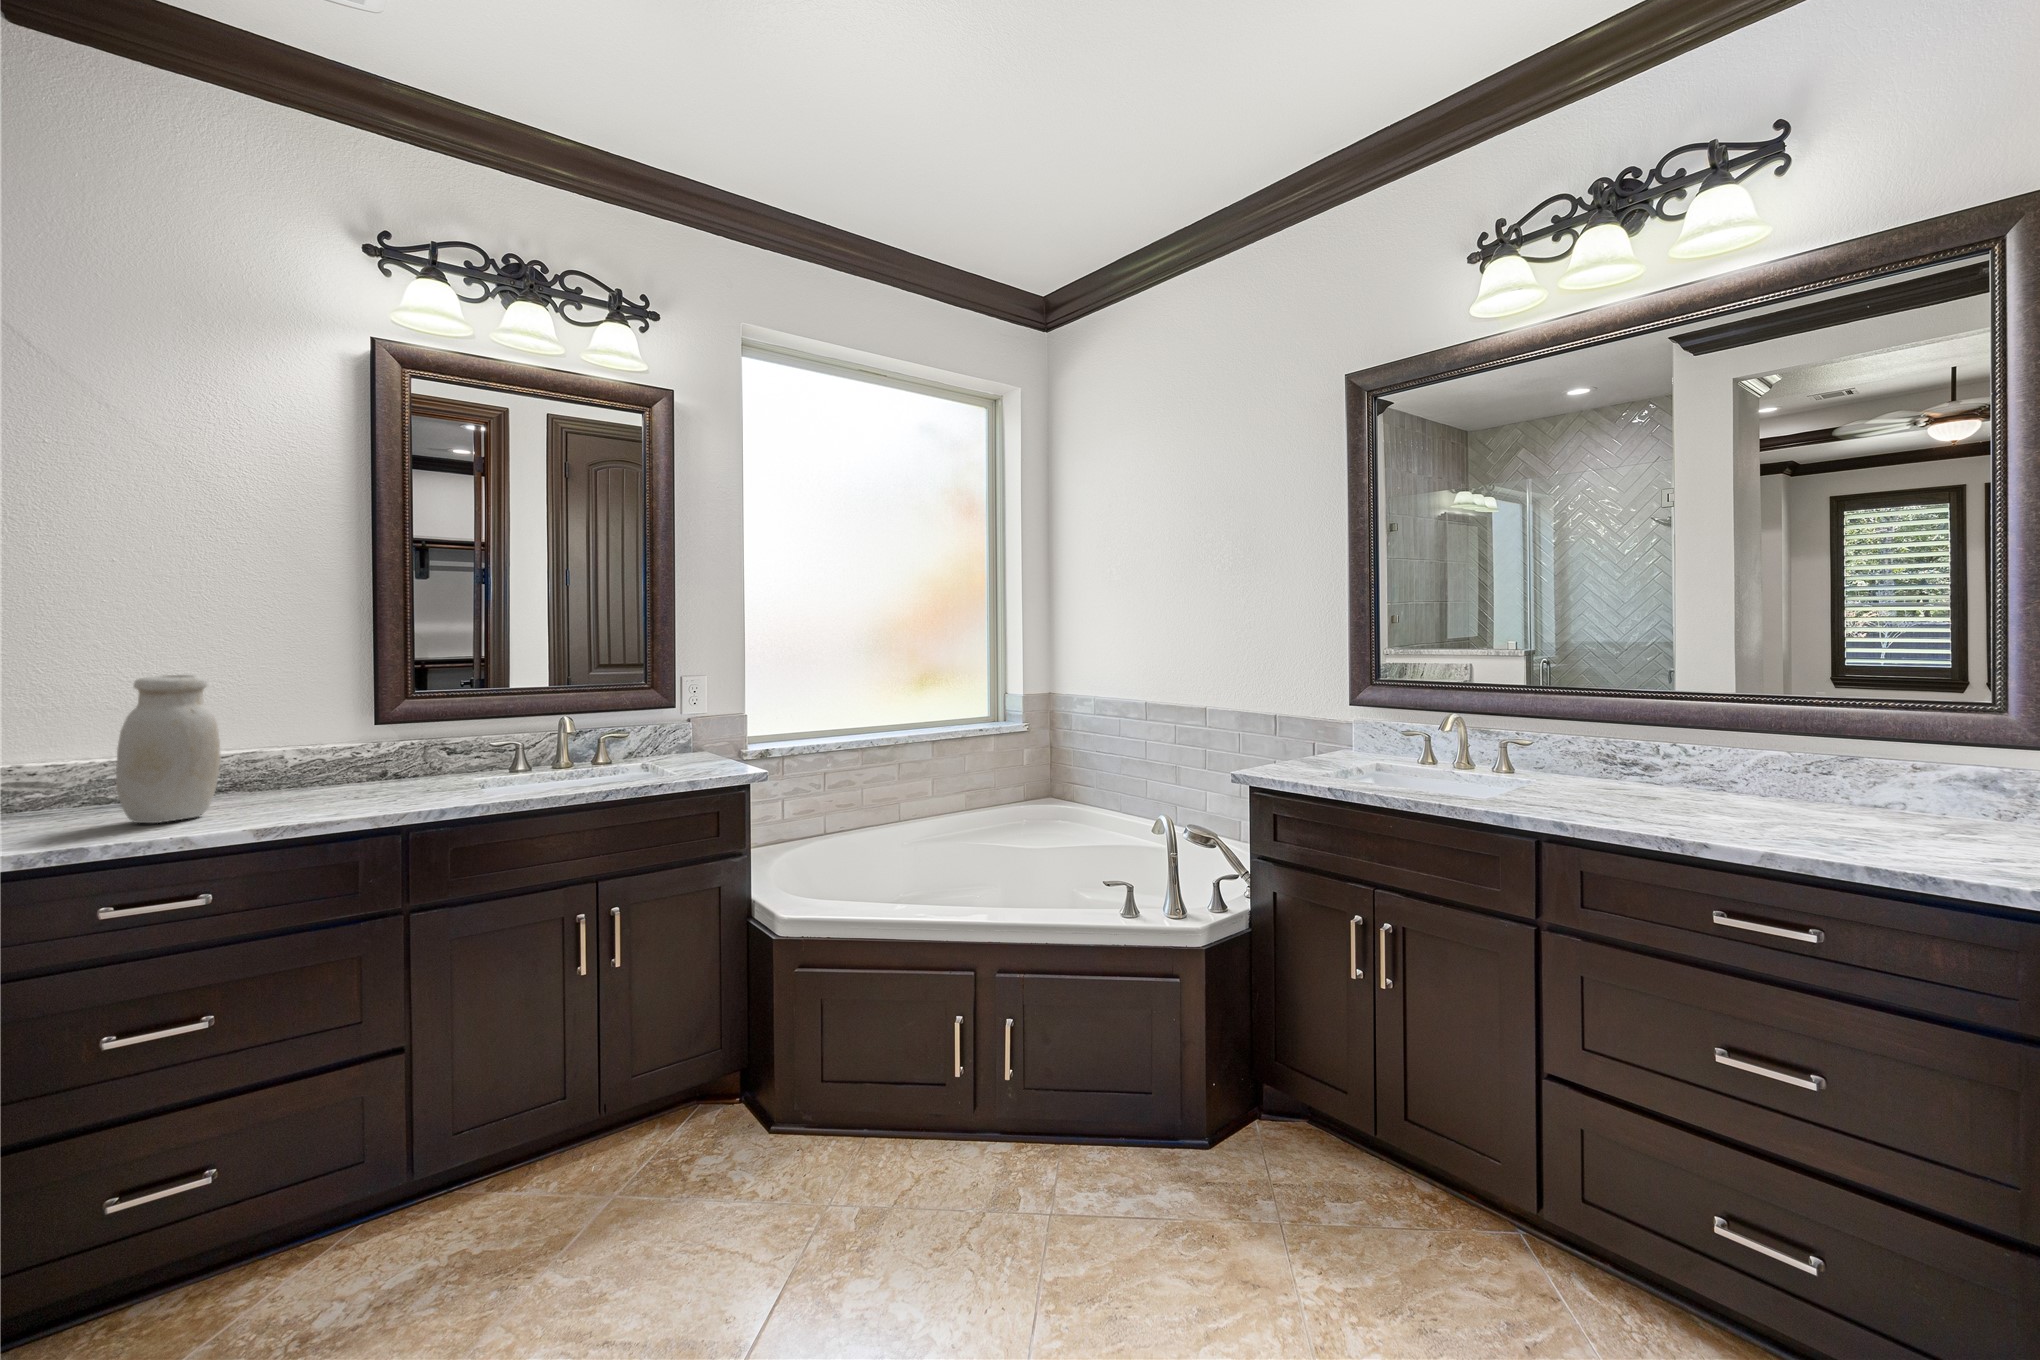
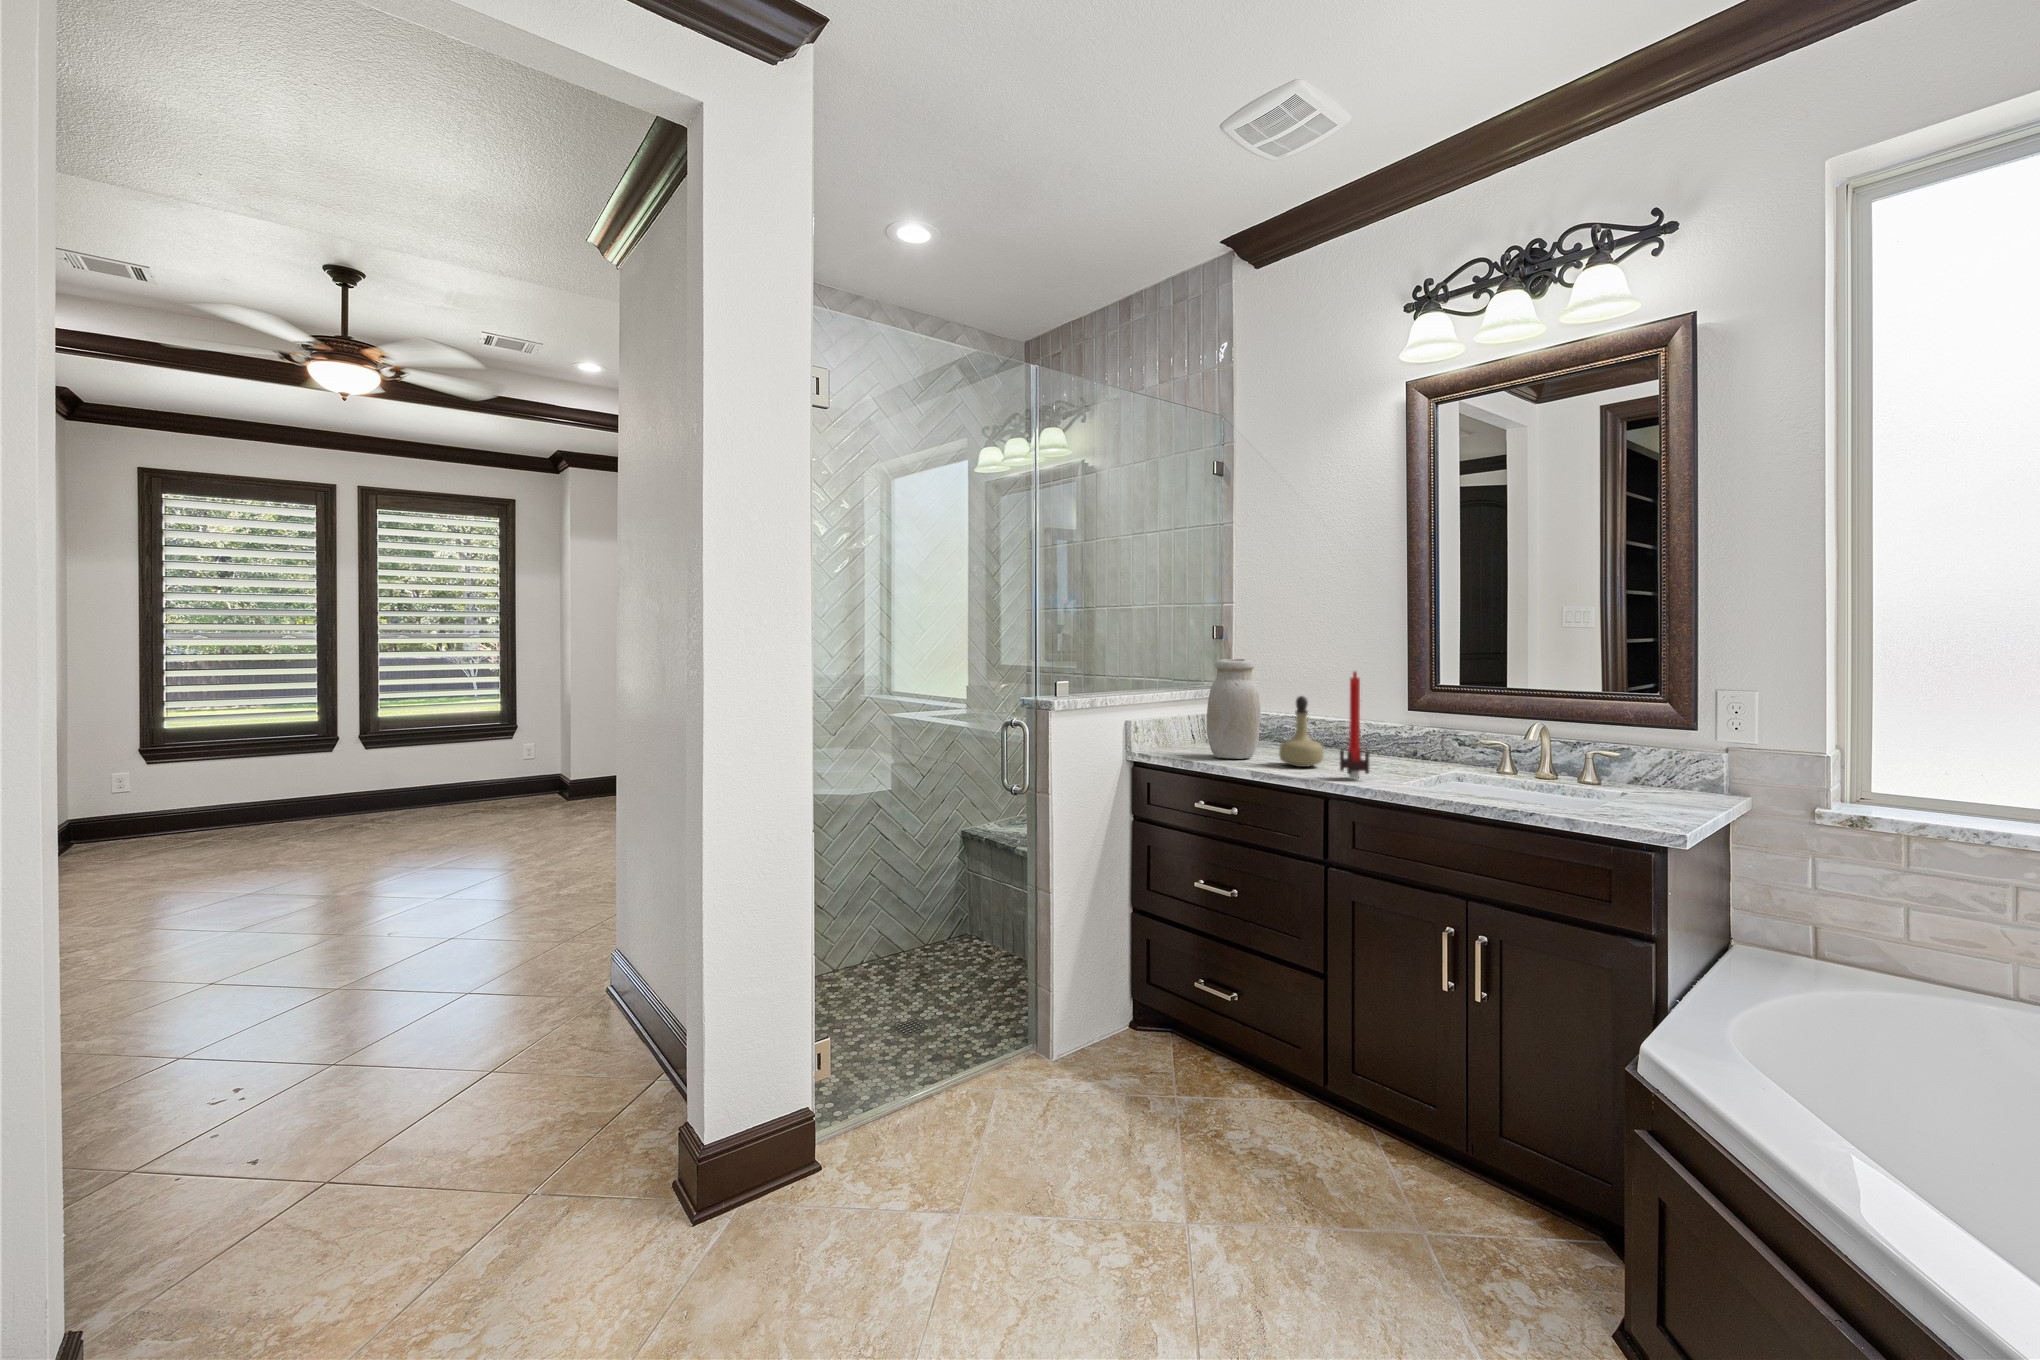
candle: none [414,680,455,801] -> present [1340,672,1369,779]
perfume bottle: none [275,717,347,807] -> present [1279,696,1323,767]

